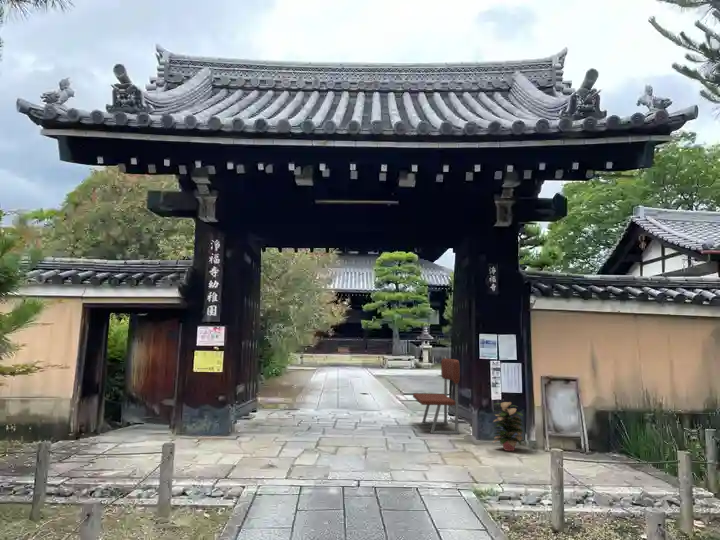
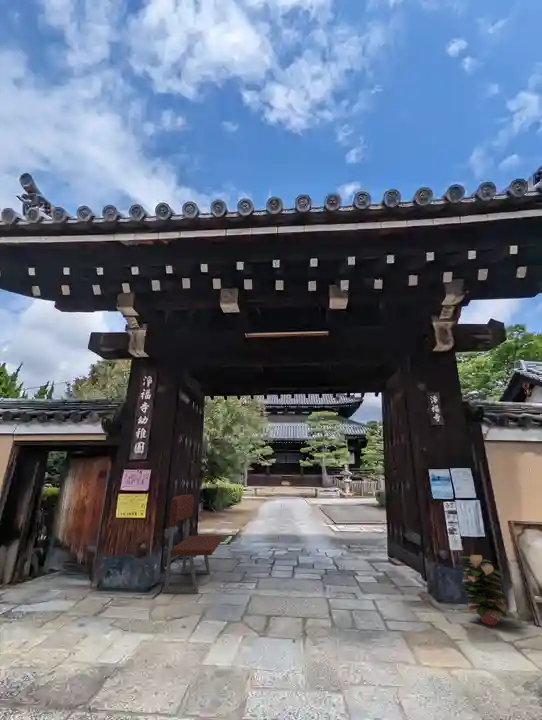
bench: present [413,358,460,434] -> present [163,494,222,594]

